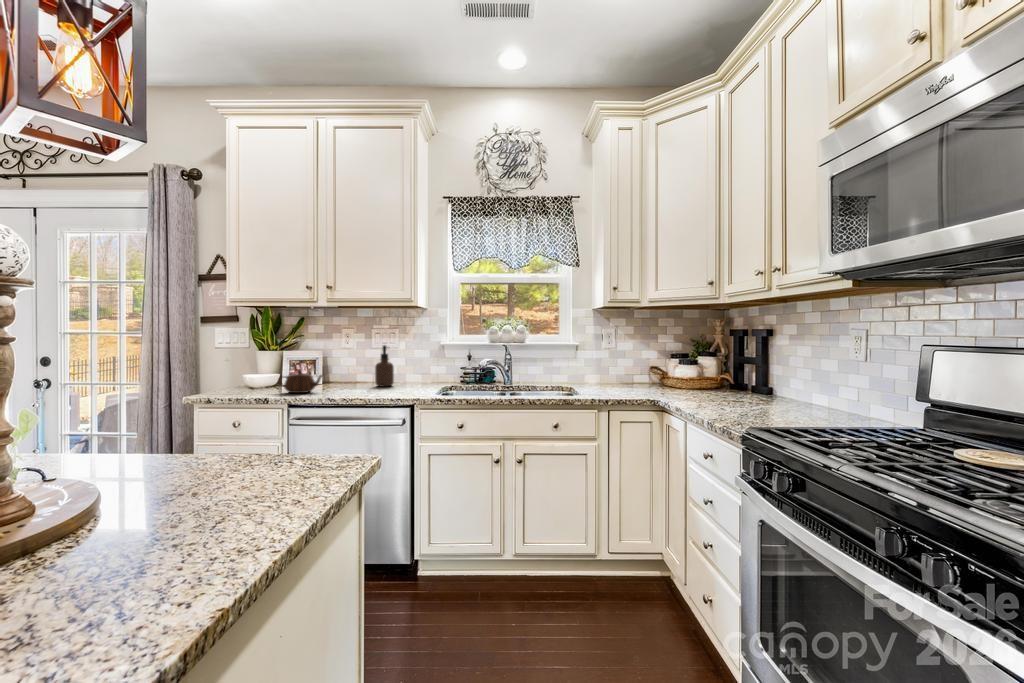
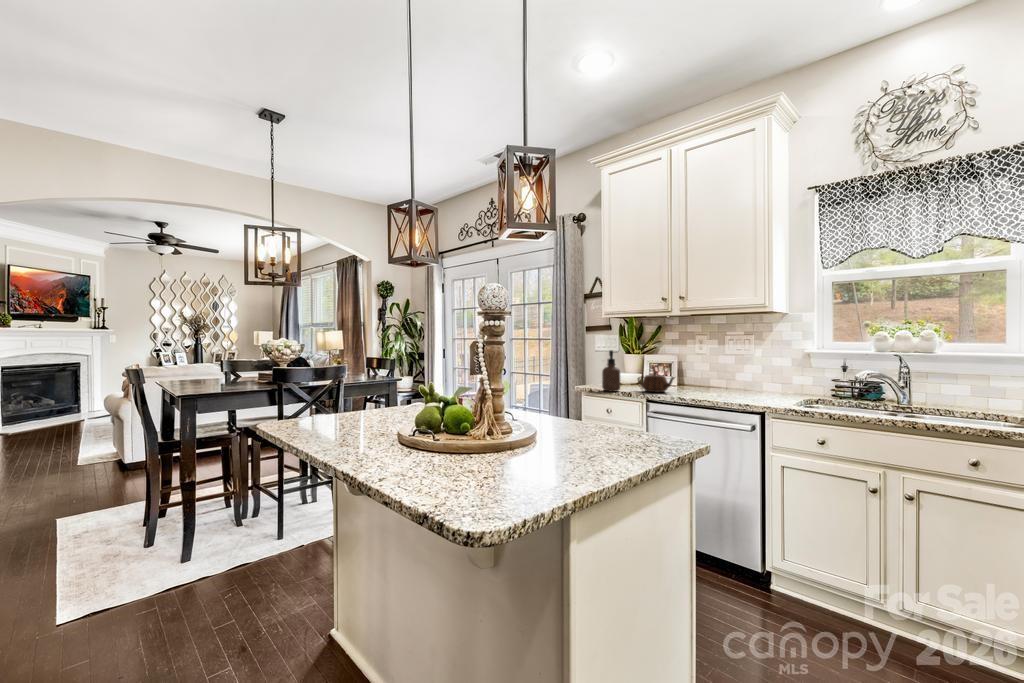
soap dispenser: present [375,345,394,387] -> present [602,350,620,392]

